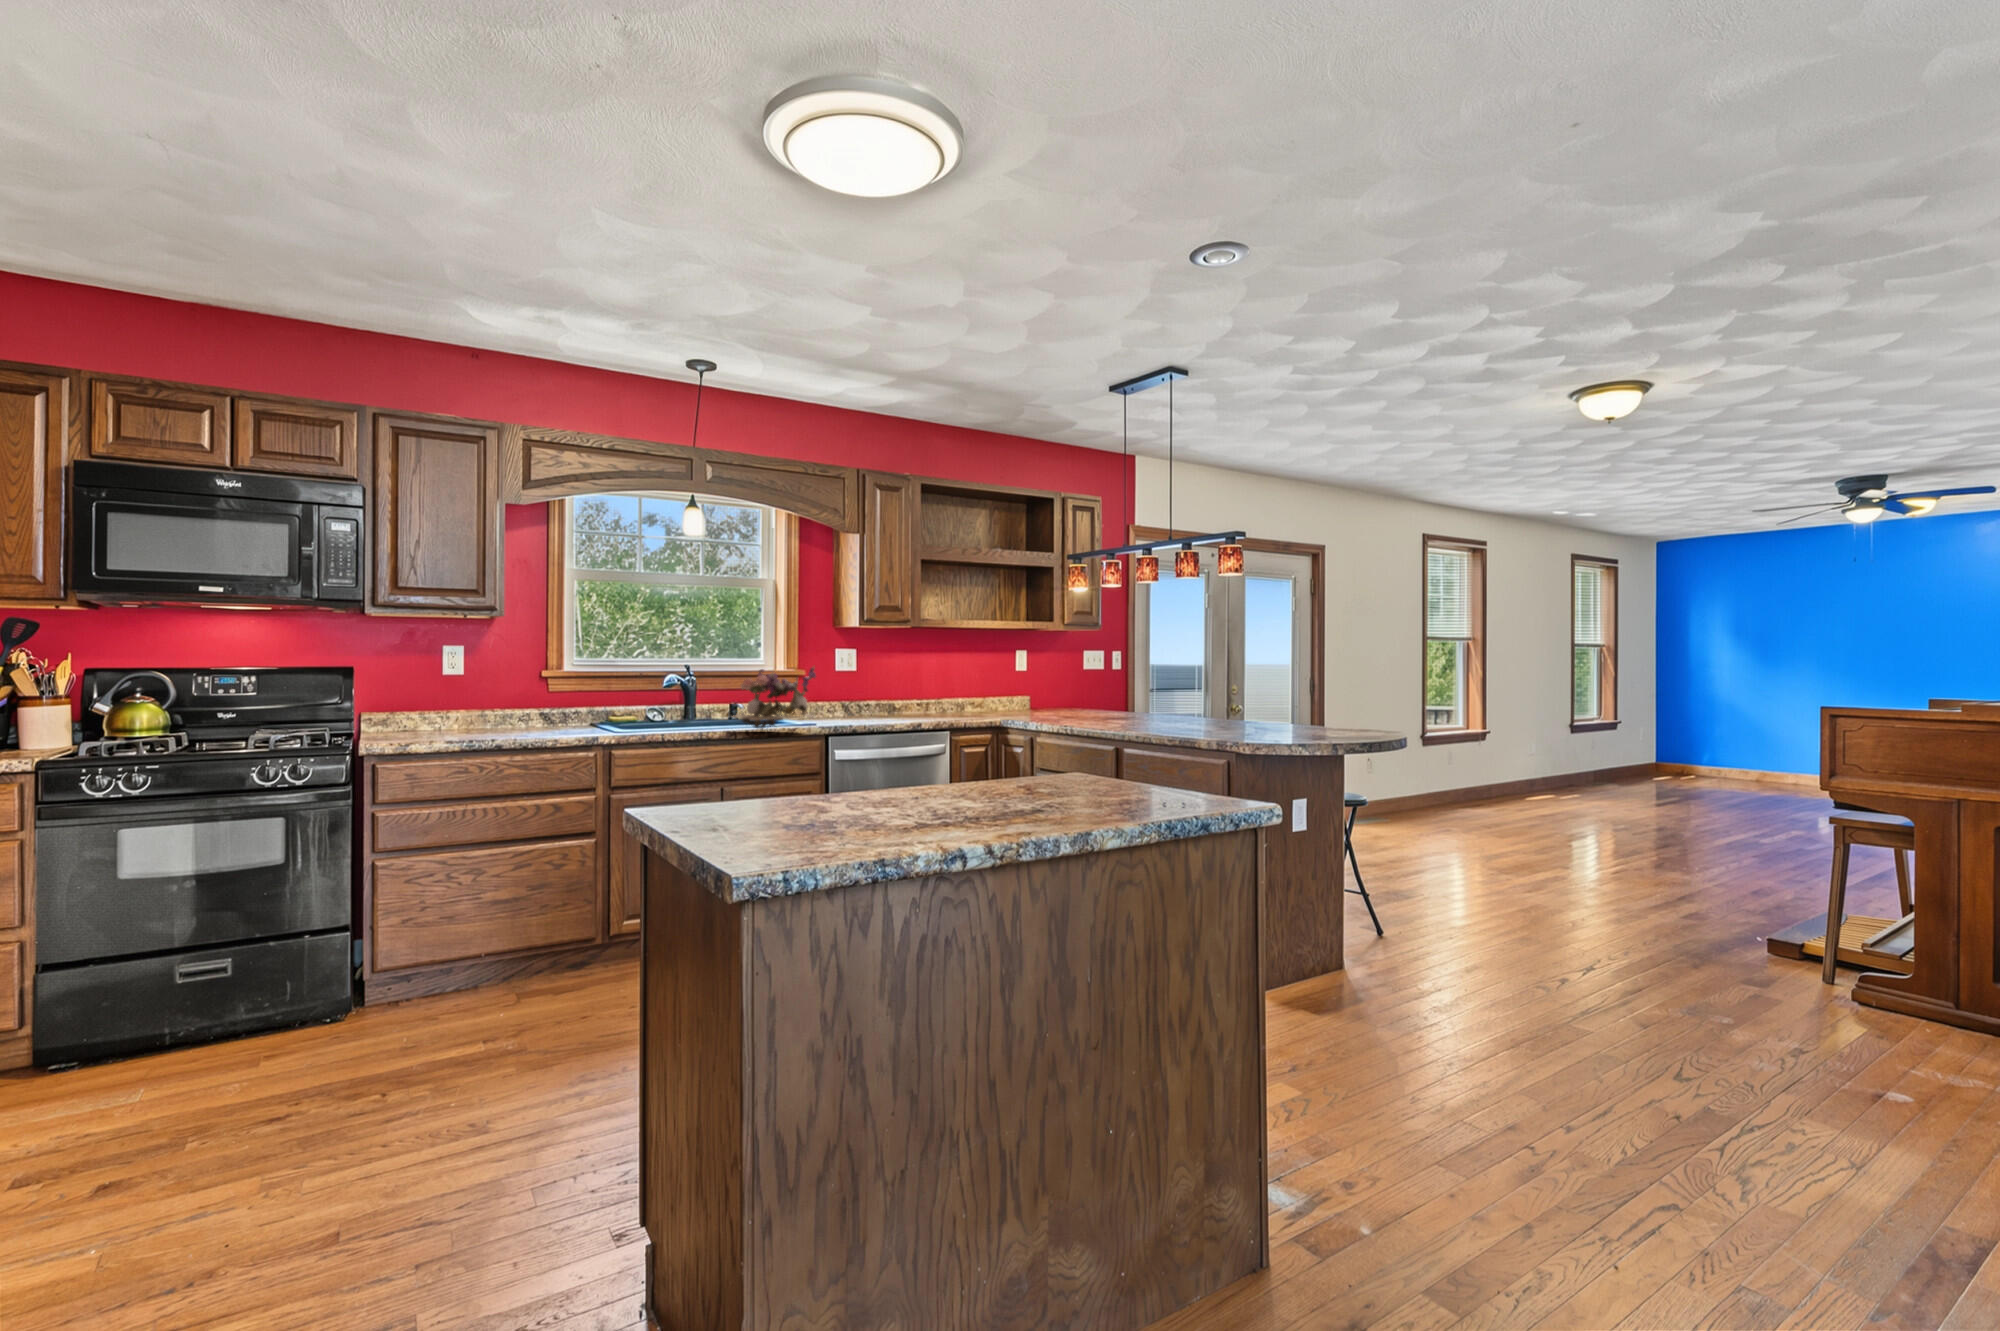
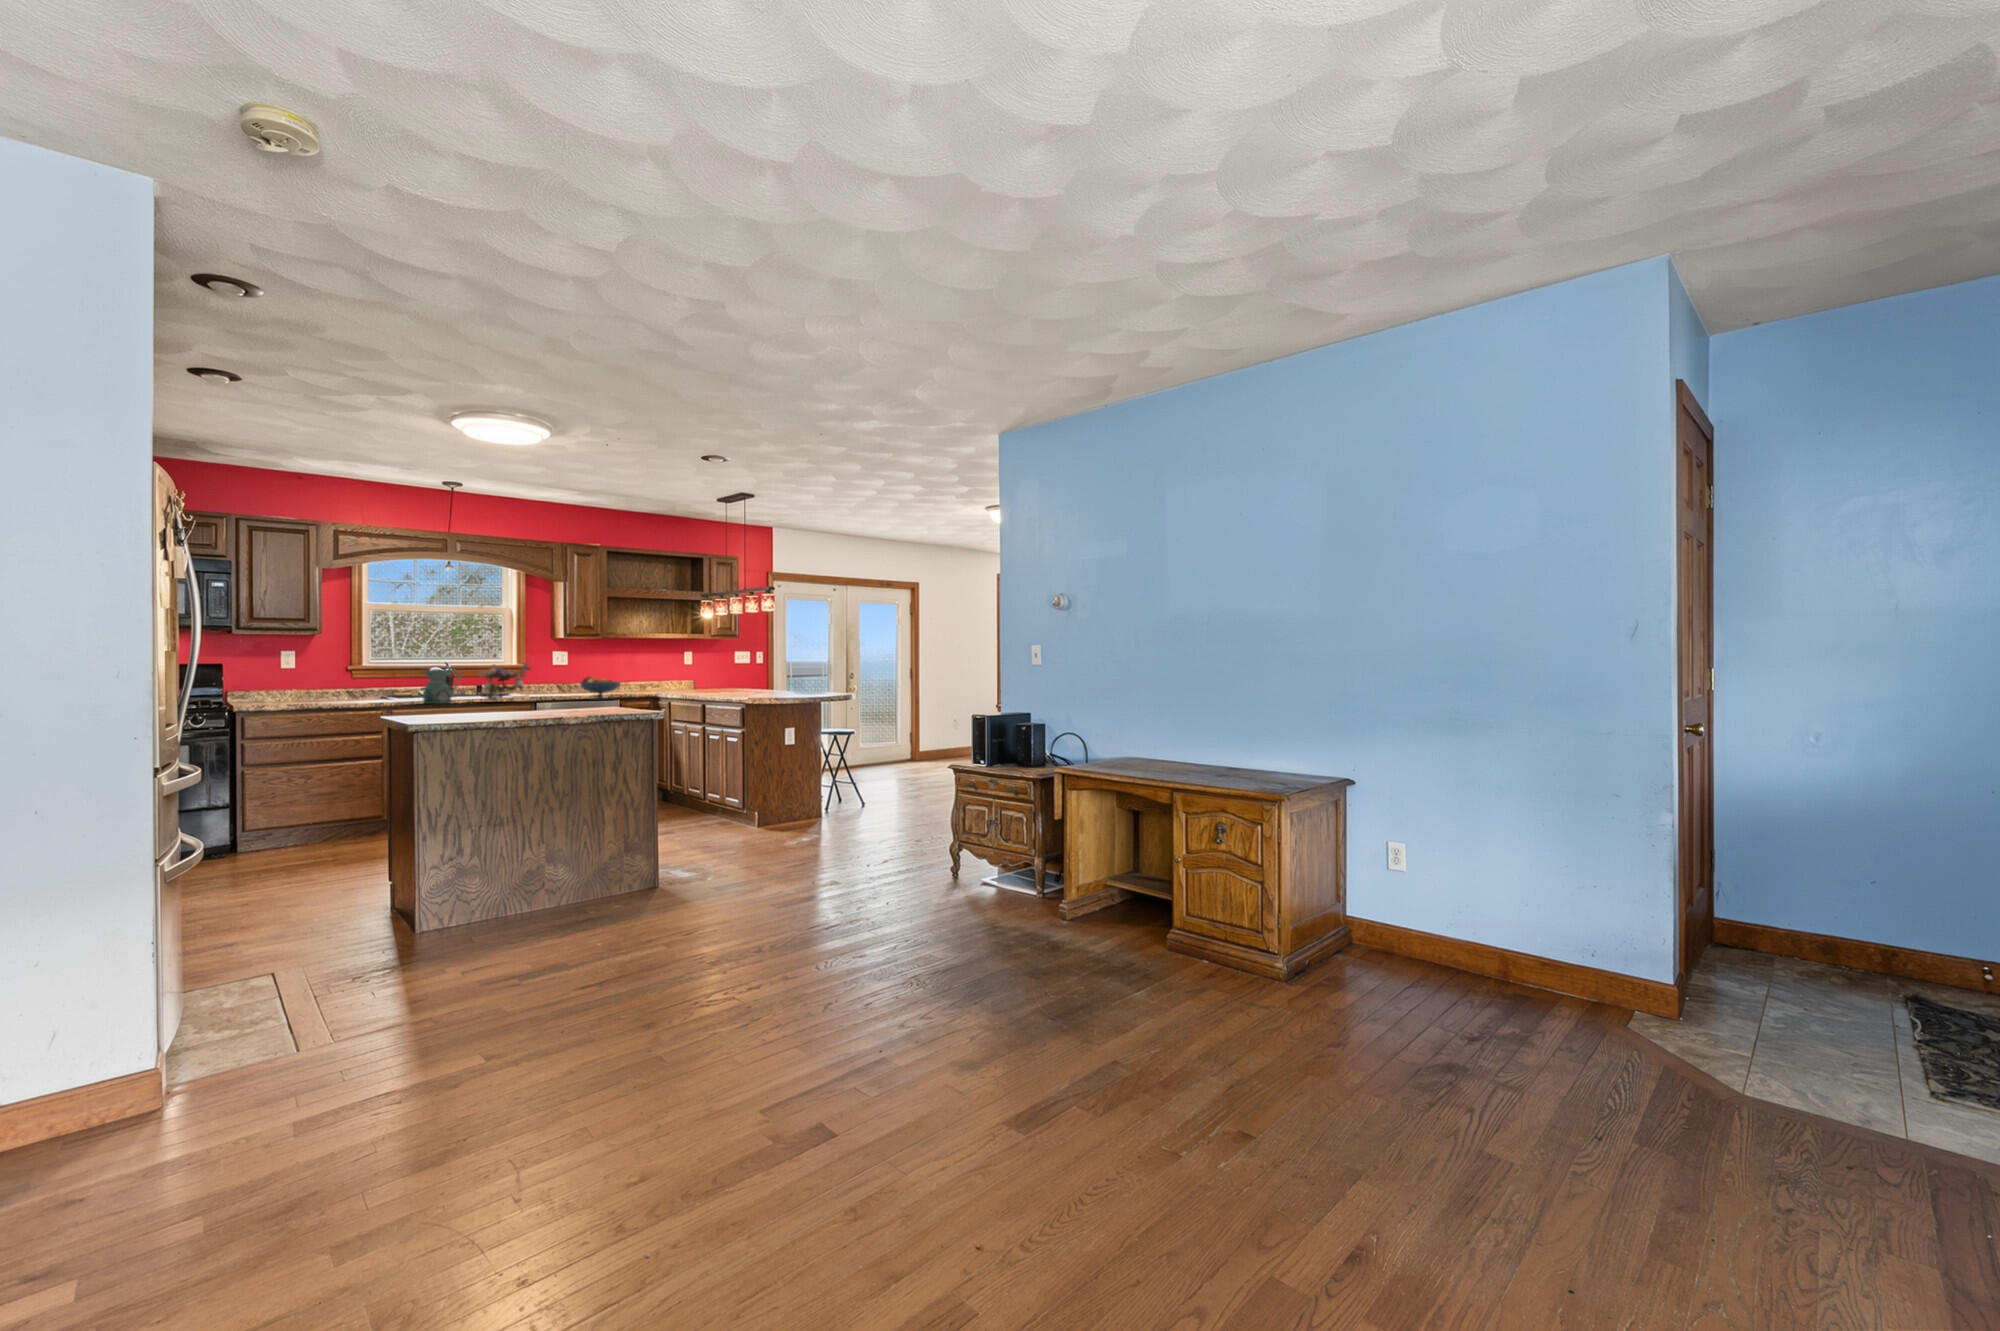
ceramic pitcher: none [661,678,720,738] -> present [423,669,461,704]
fruit bowl: none [880,688,942,728] -> present [580,676,620,700]

